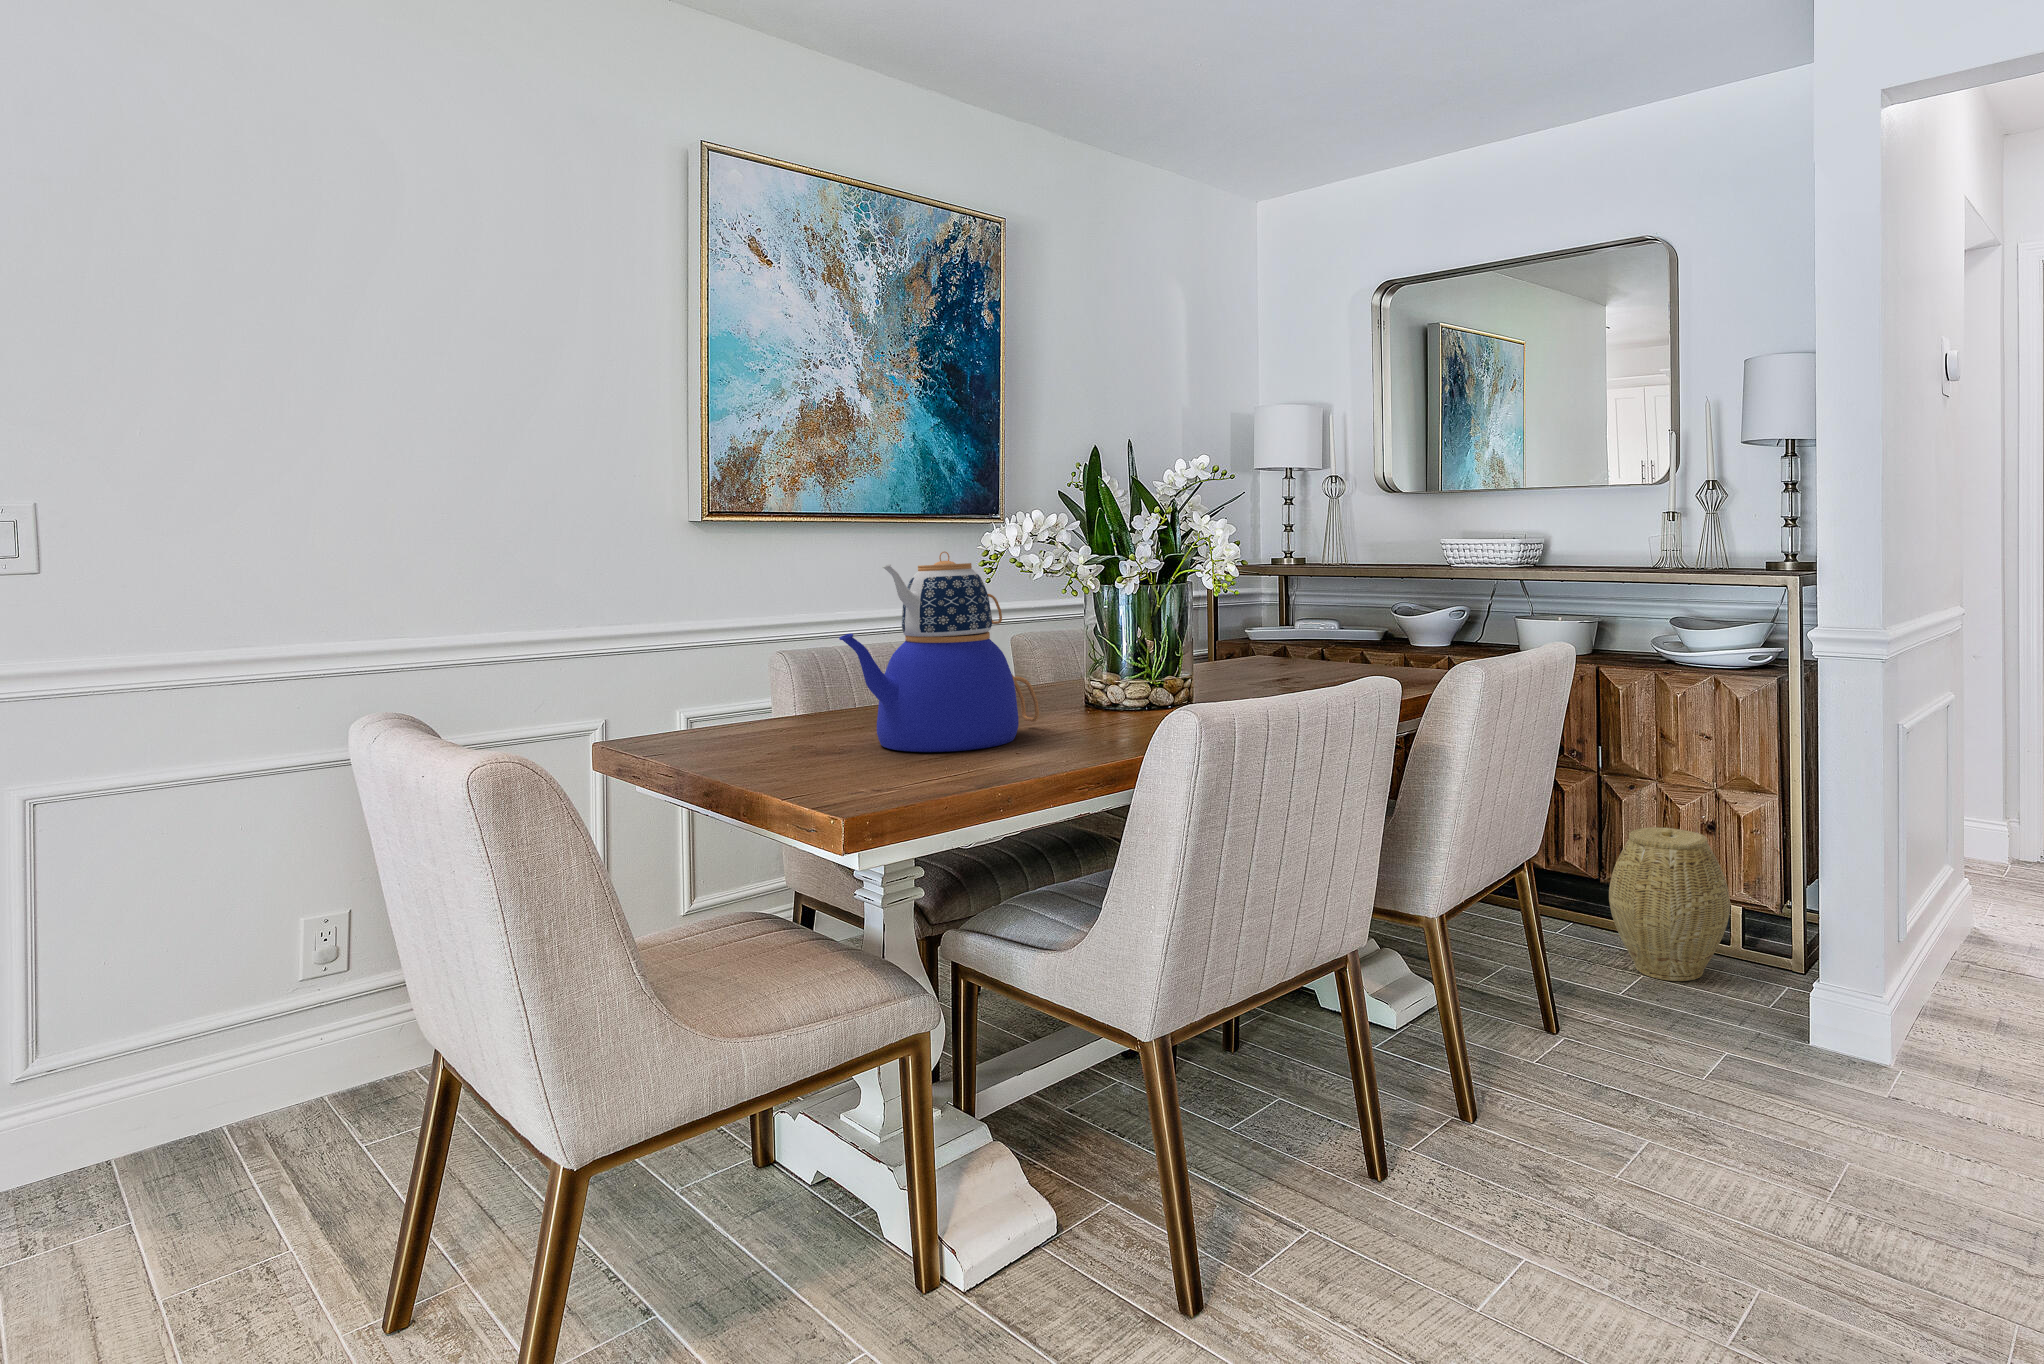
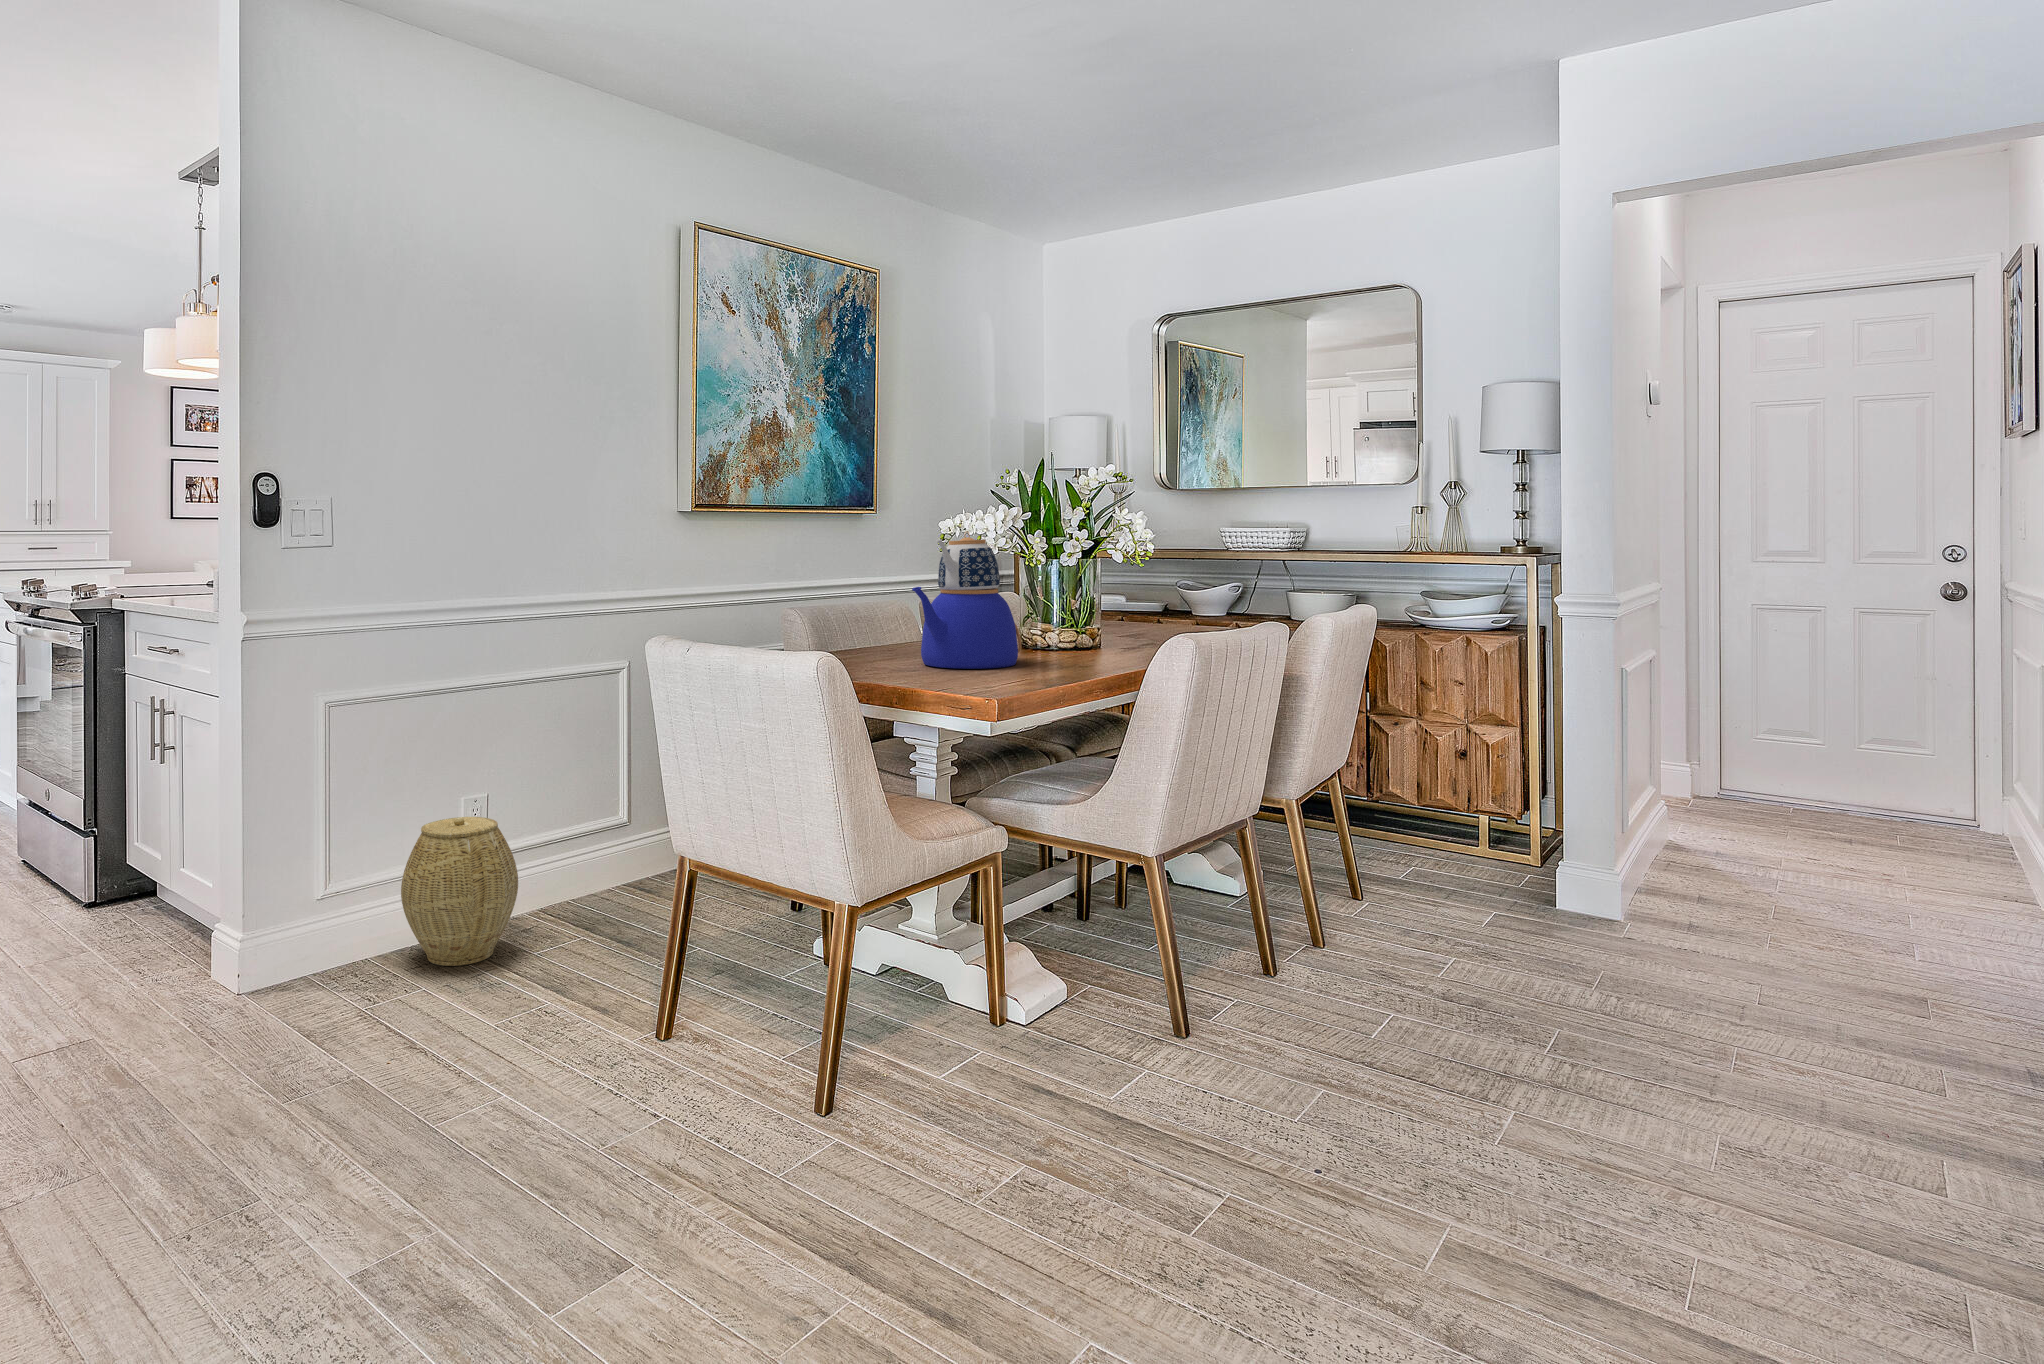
woven basket: present [1609,827,1730,981] -> present [401,817,518,966]

